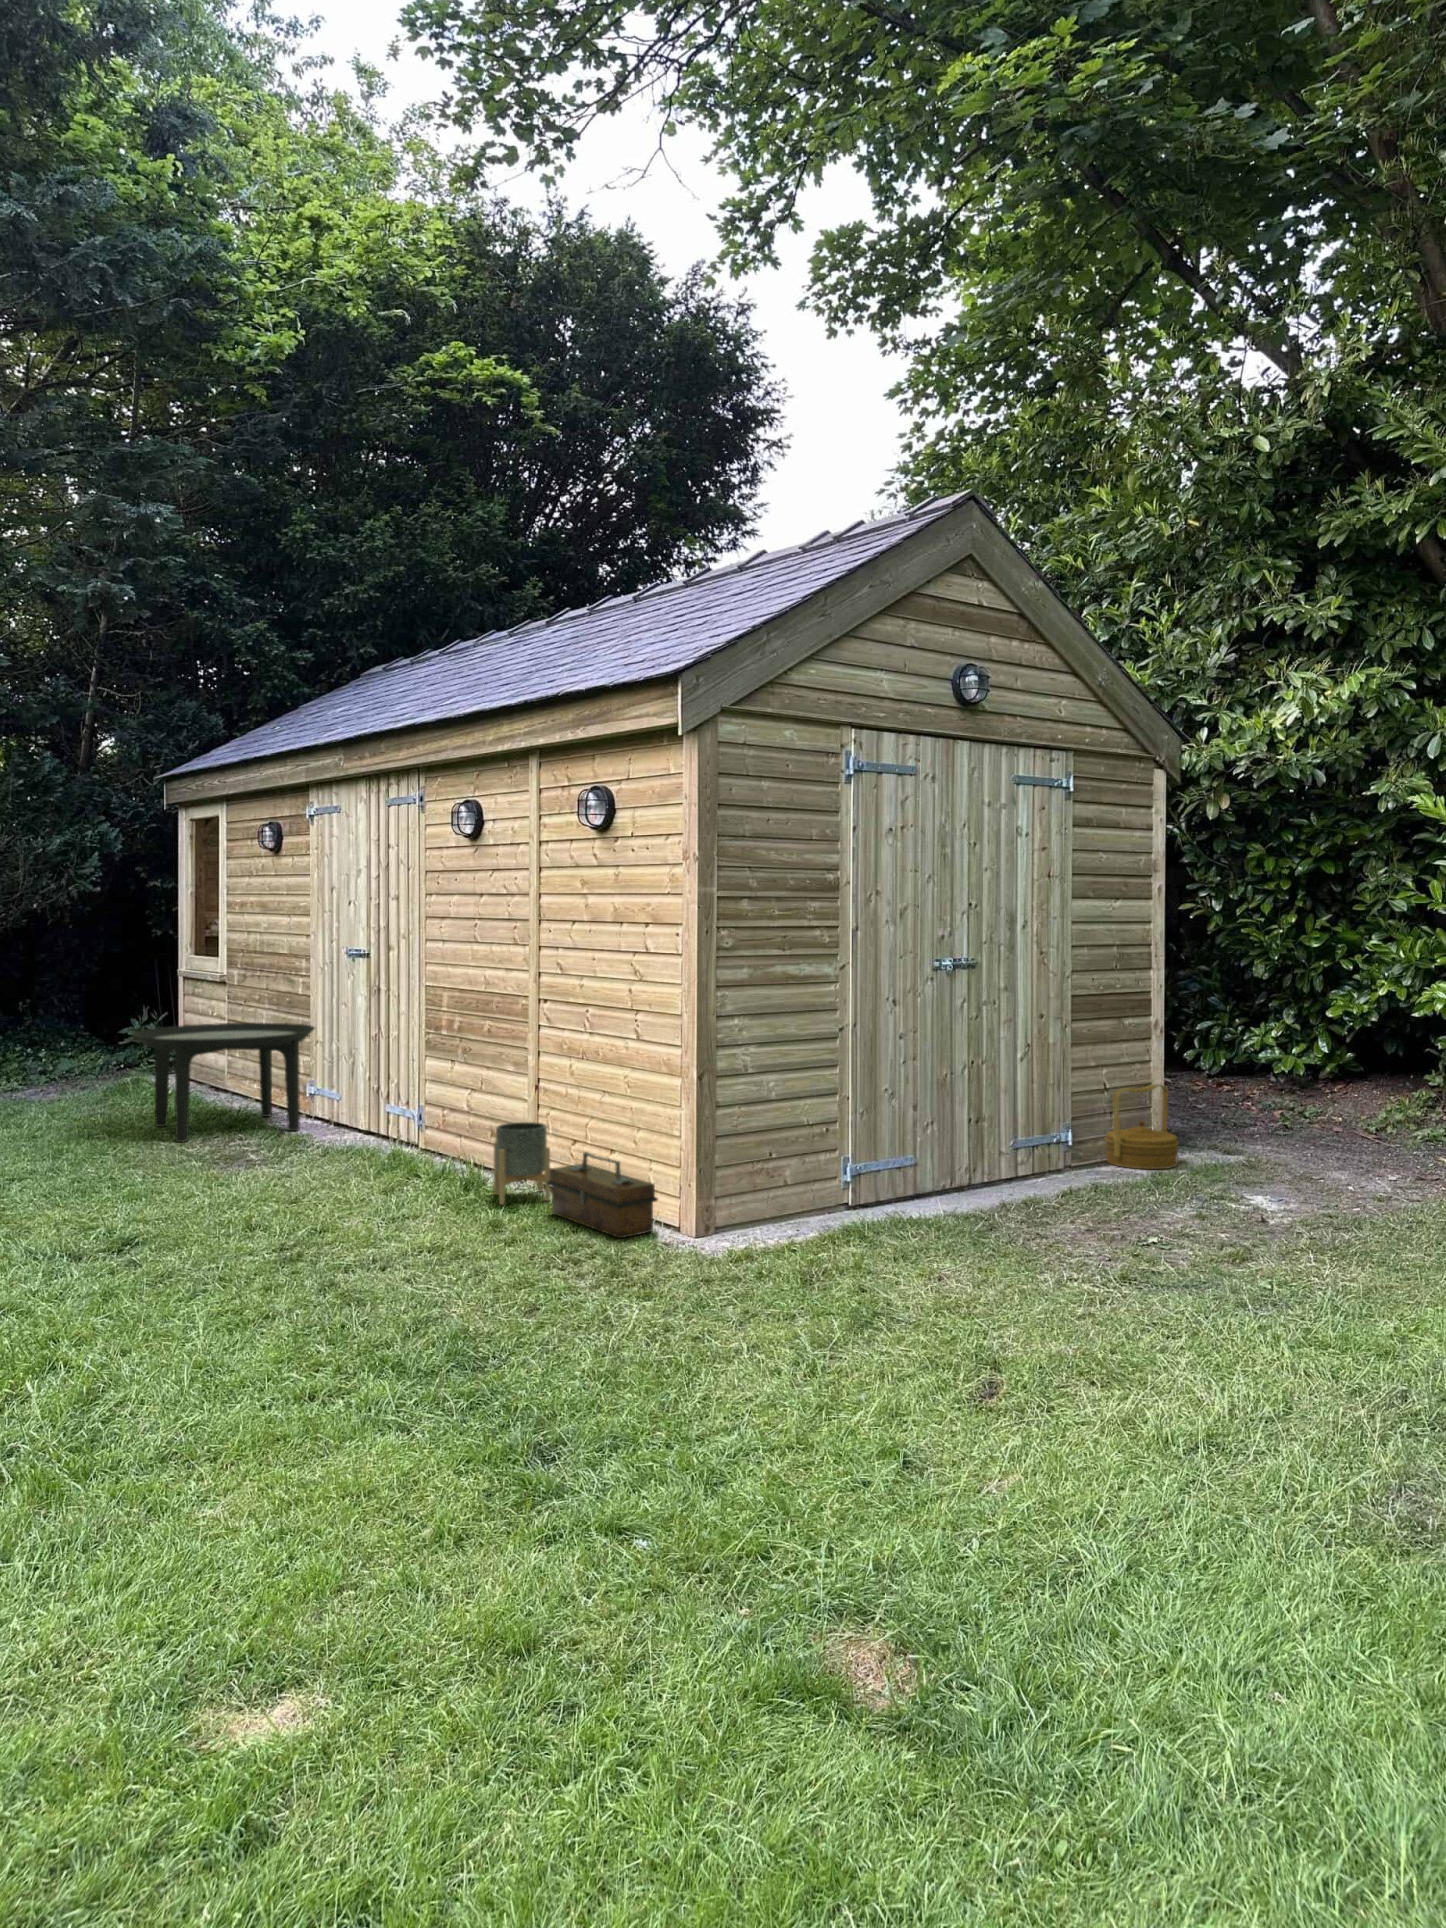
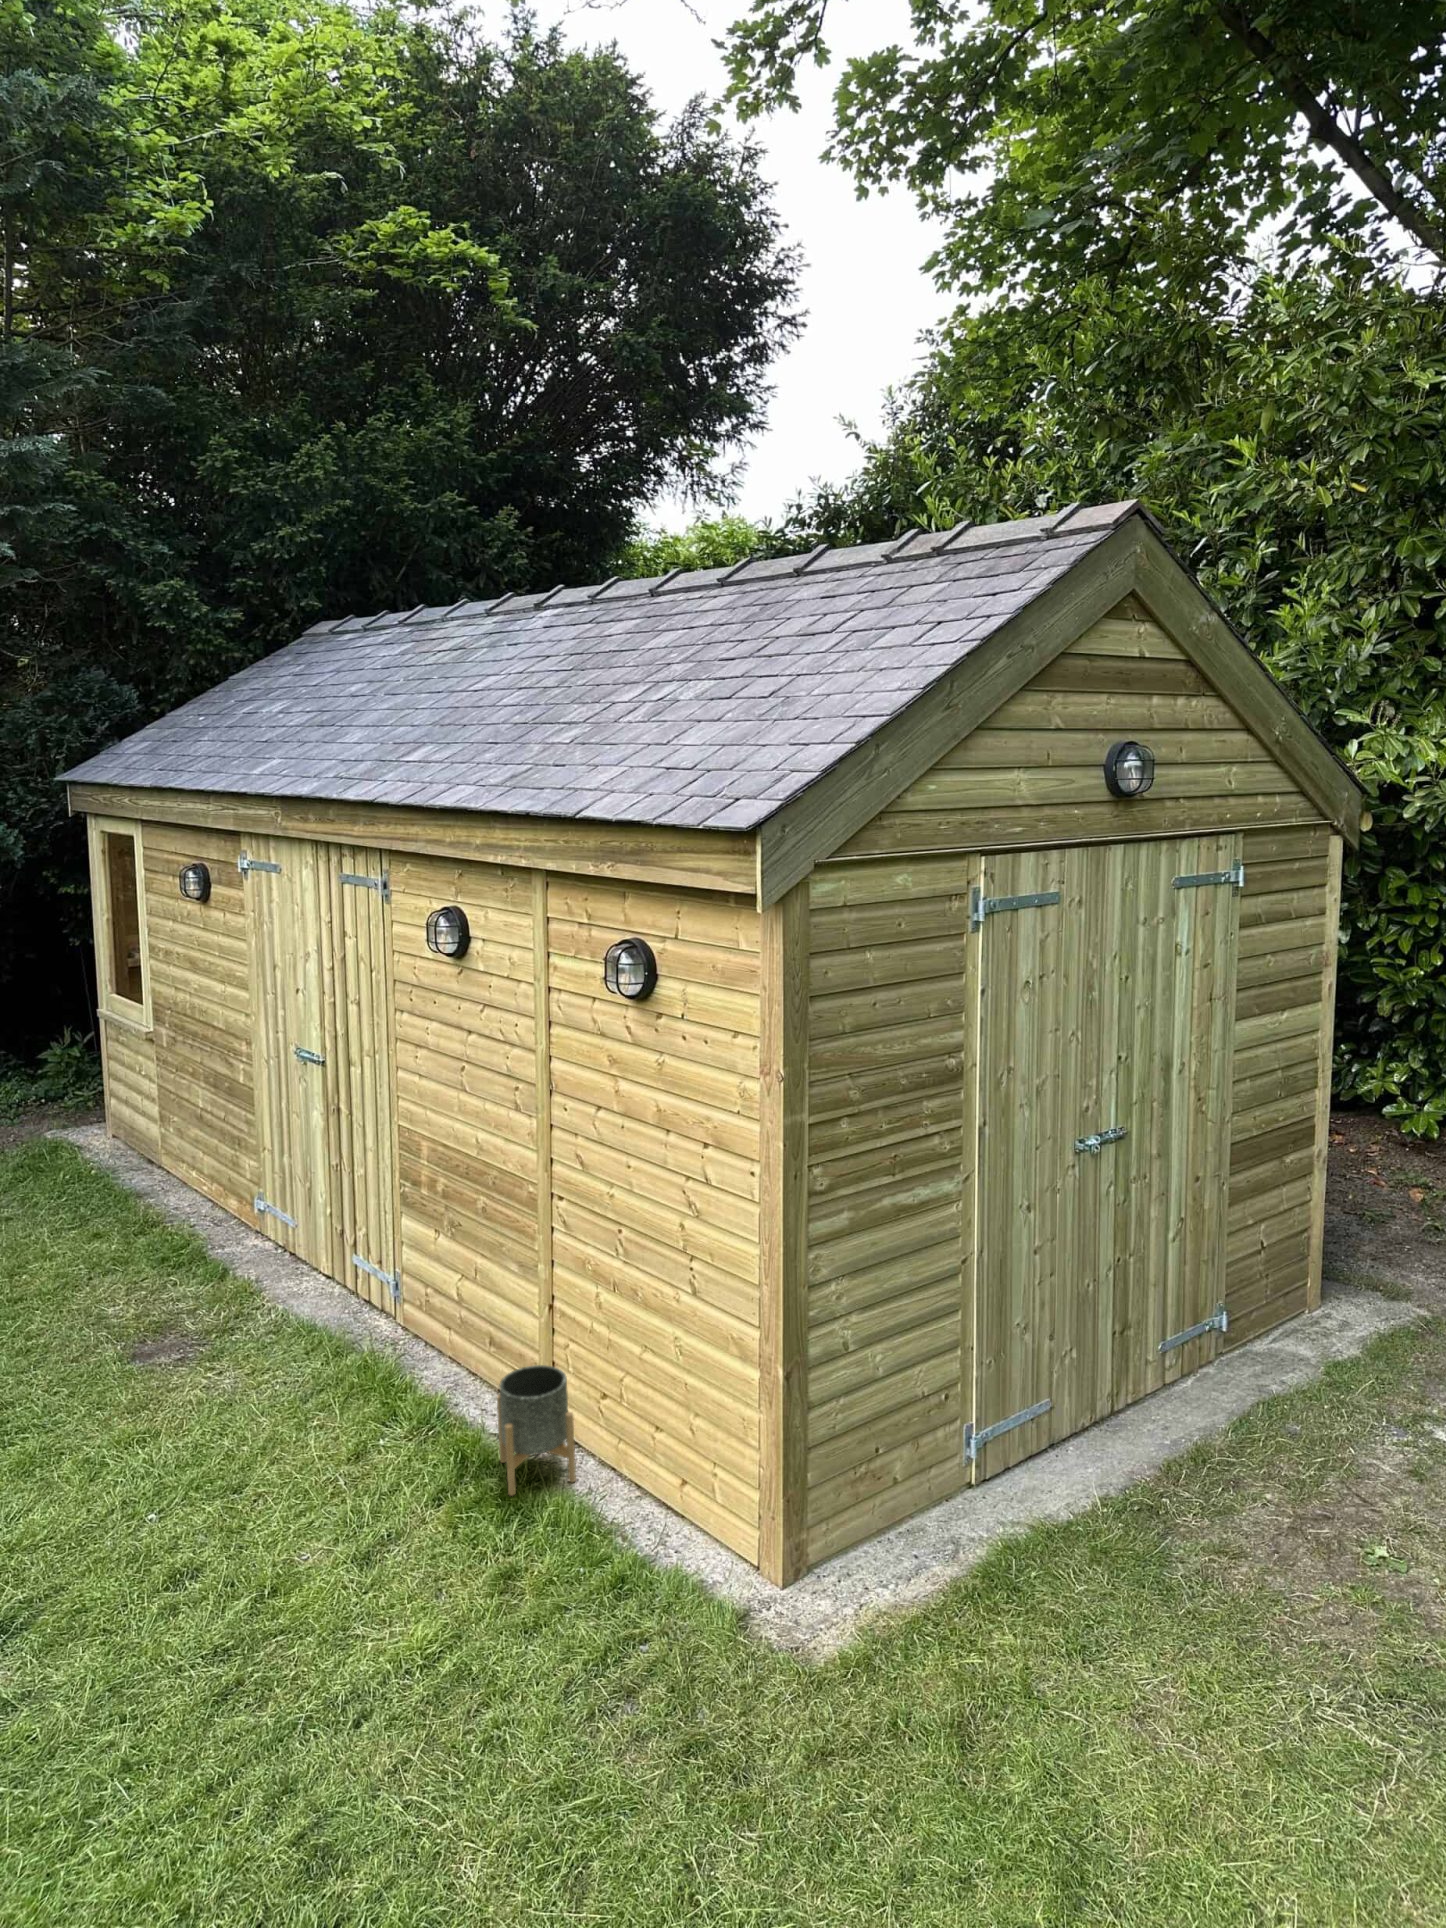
round table: present [133,1023,315,1142] -> none [32,1122,268,1313]
woven basket: present [1105,1084,1179,1169] -> none [1265,1234,1364,1356]
toolbox: present [547,1152,658,1238] -> none [572,1447,730,1610]

